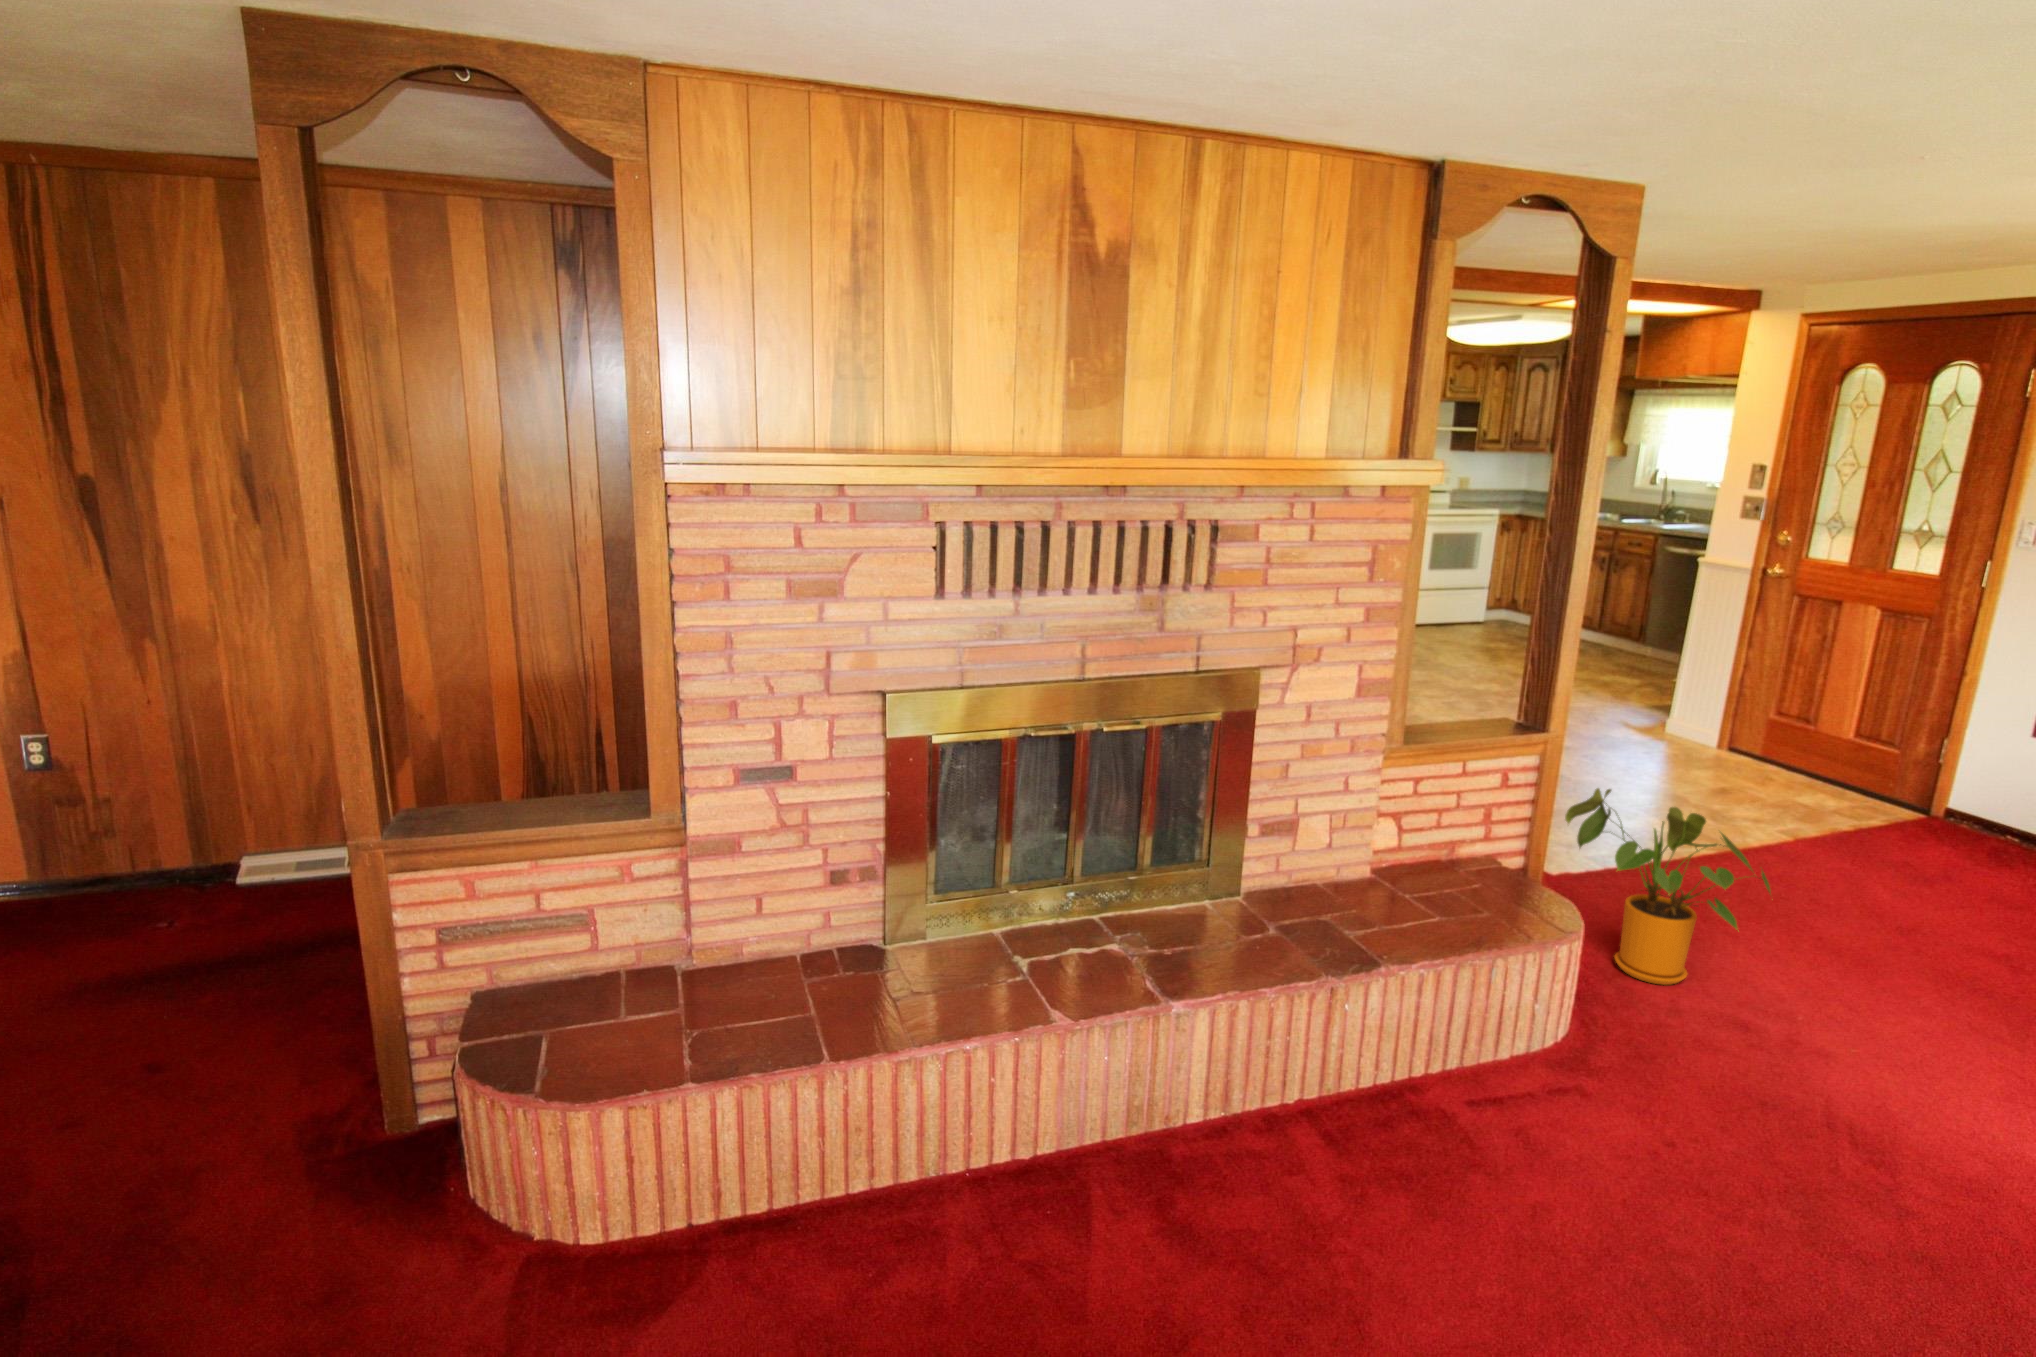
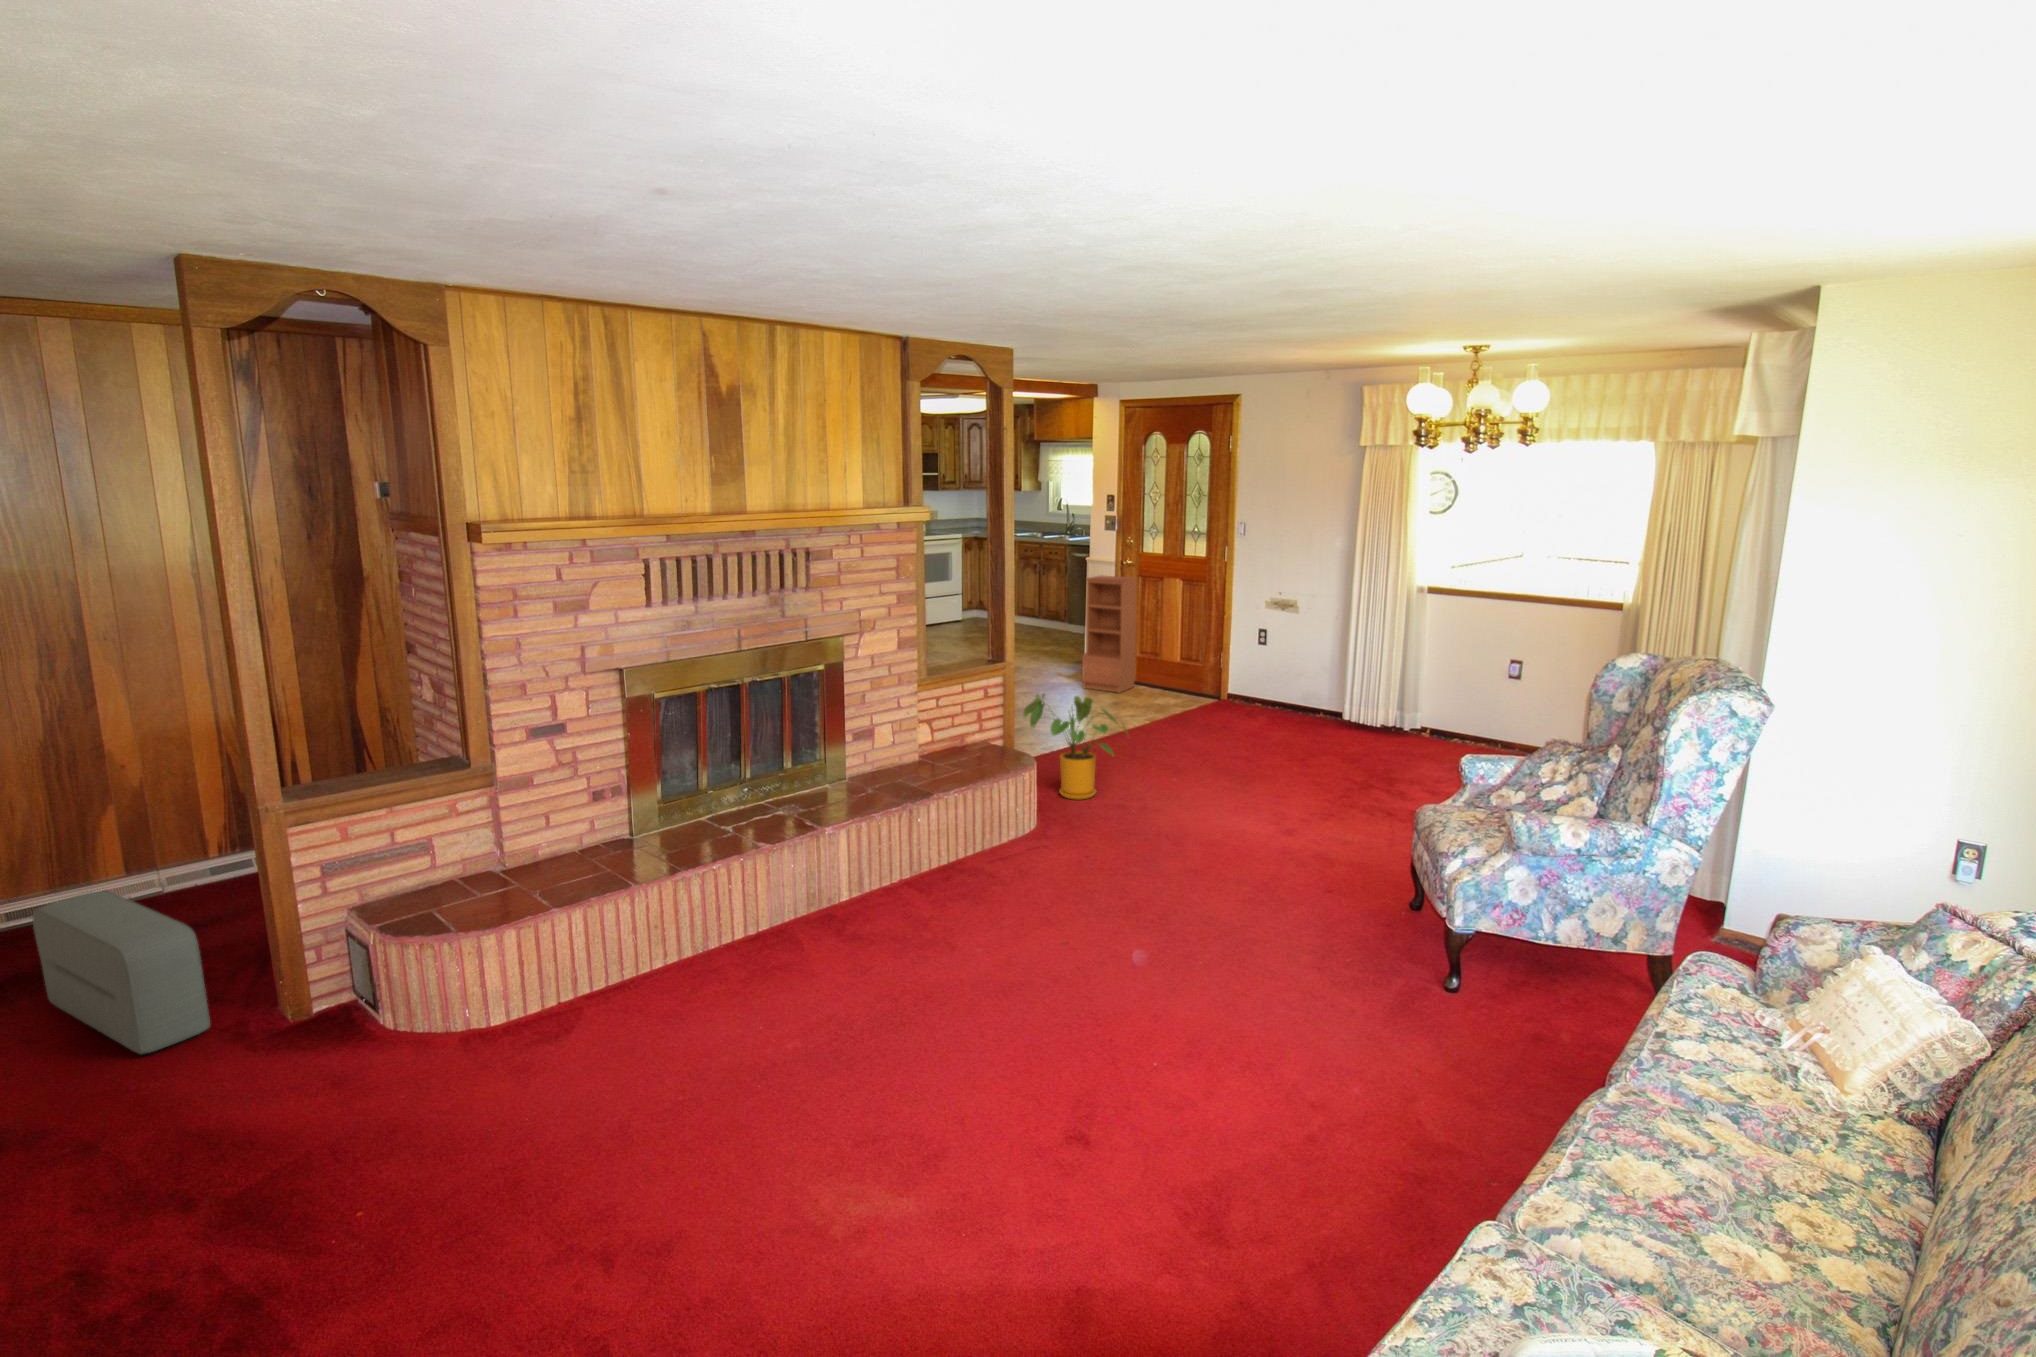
bookcase: none [1664,587,1789,771] -> present [1082,576,1137,693]
pouf: none [181,886,307,1140] -> present [33,890,210,1054]

